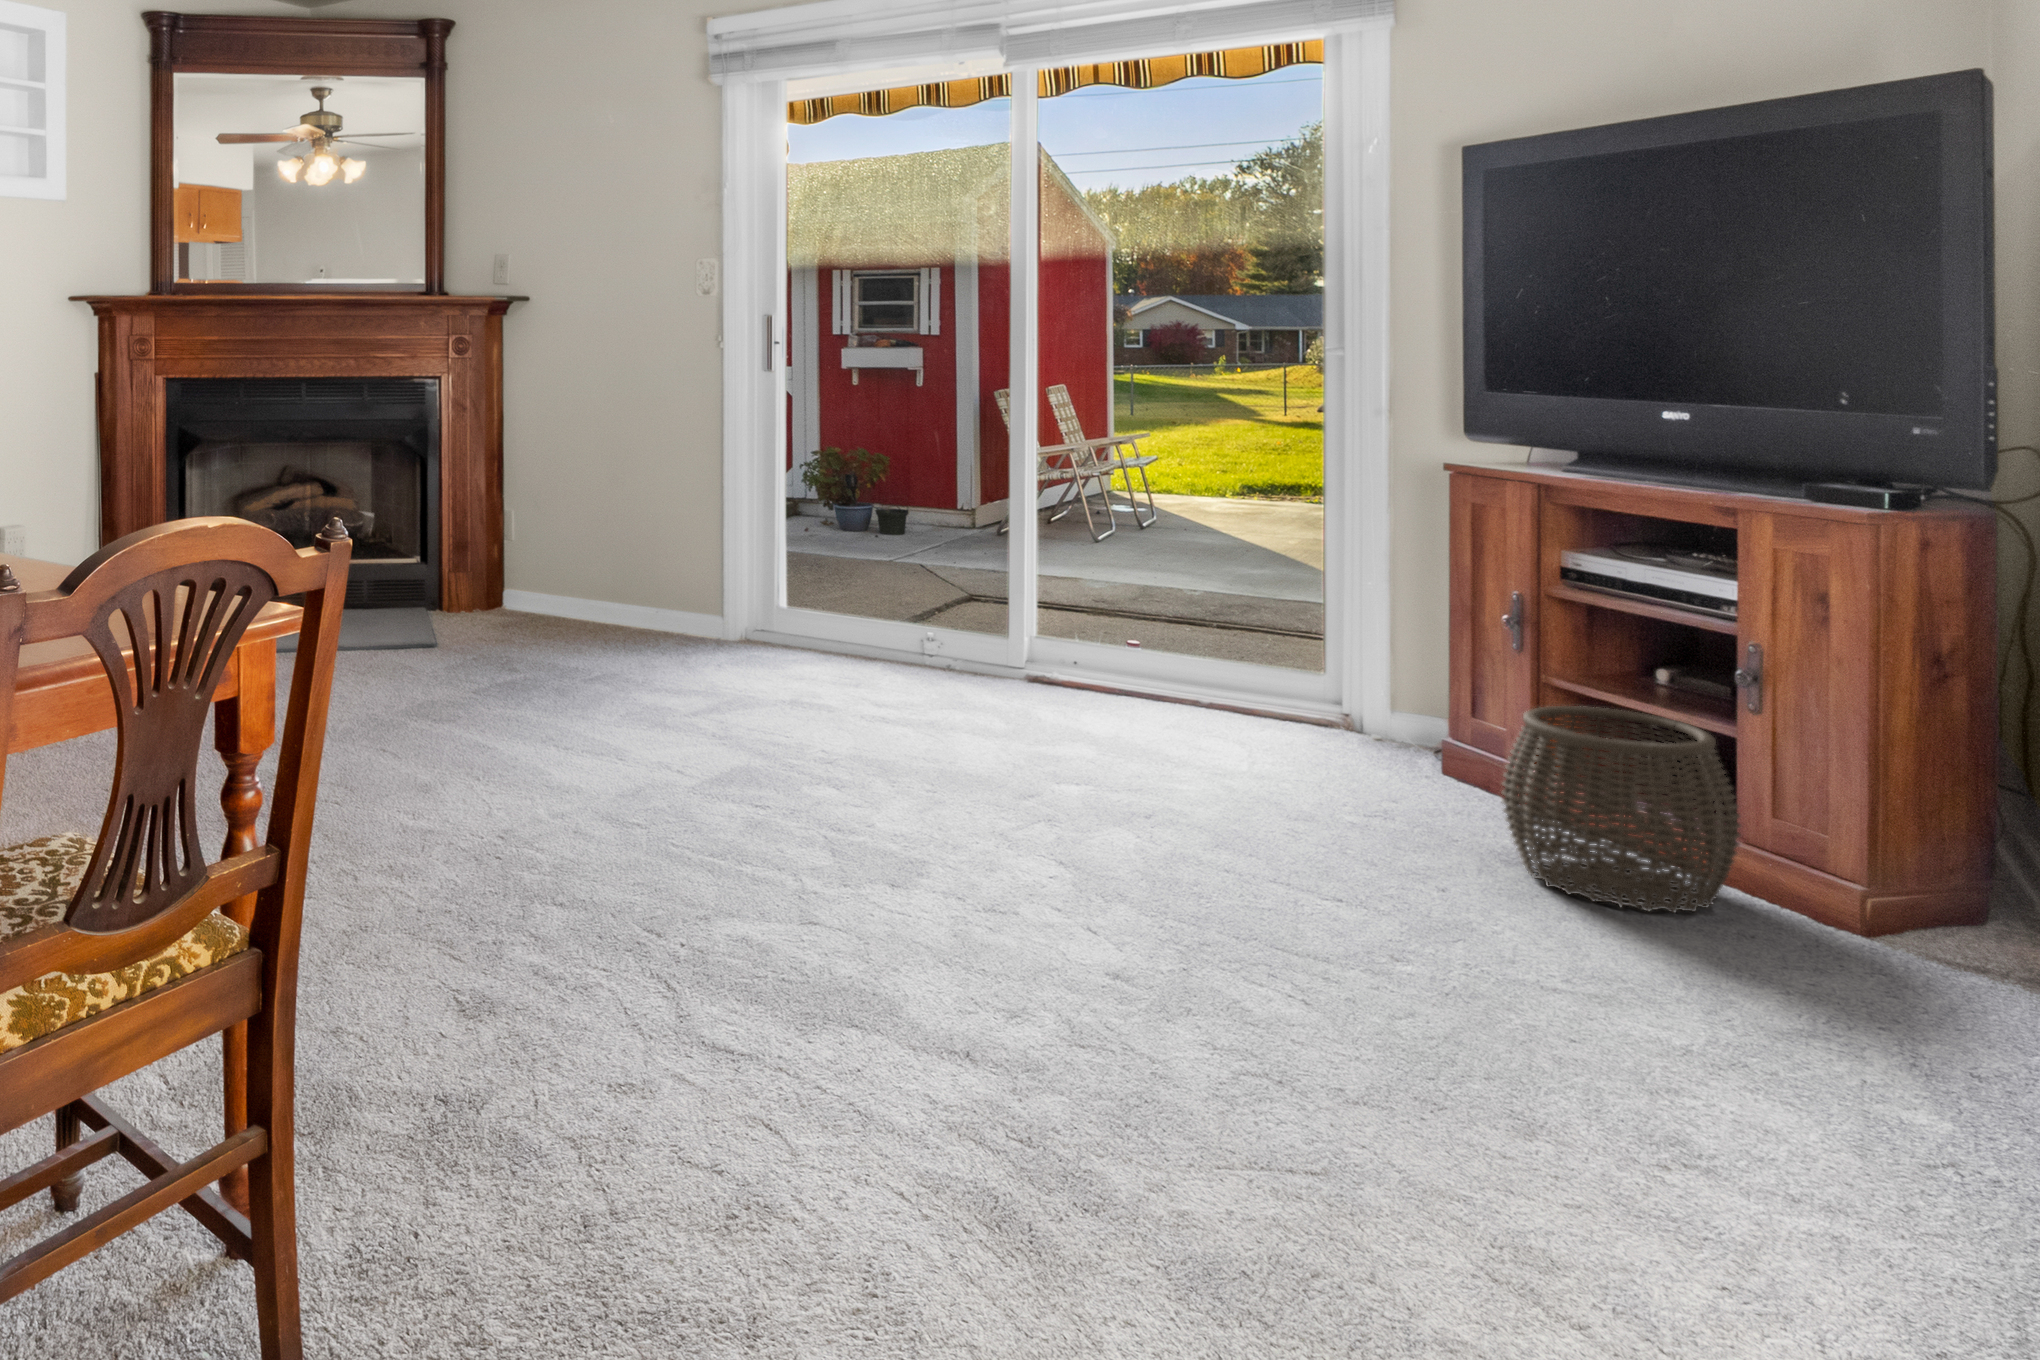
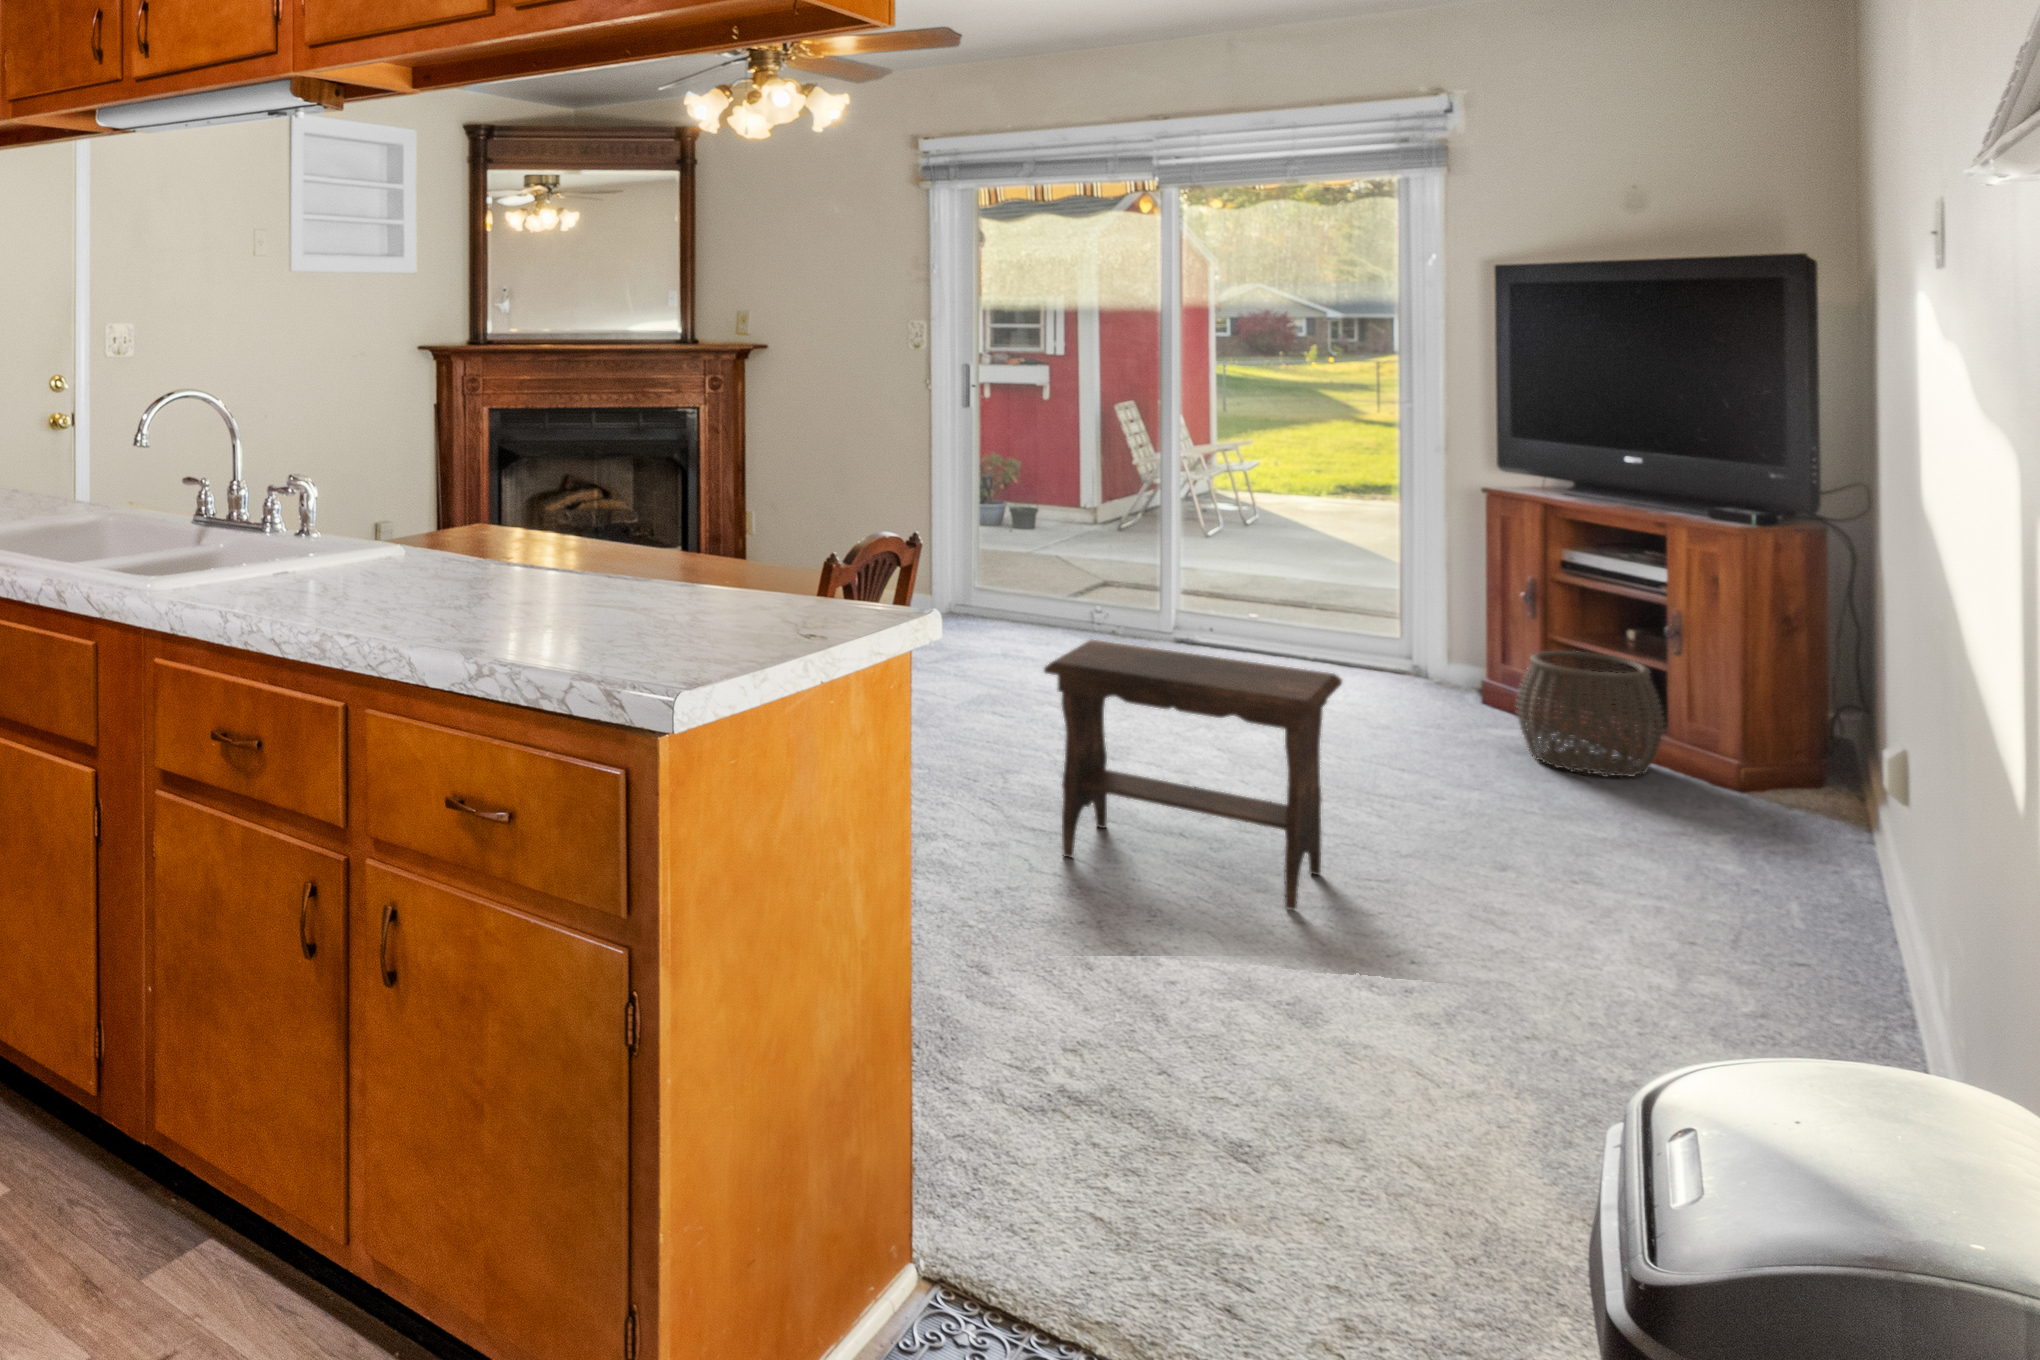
footstool: none [677,683,1196,1213] -> present [1044,639,1342,910]

